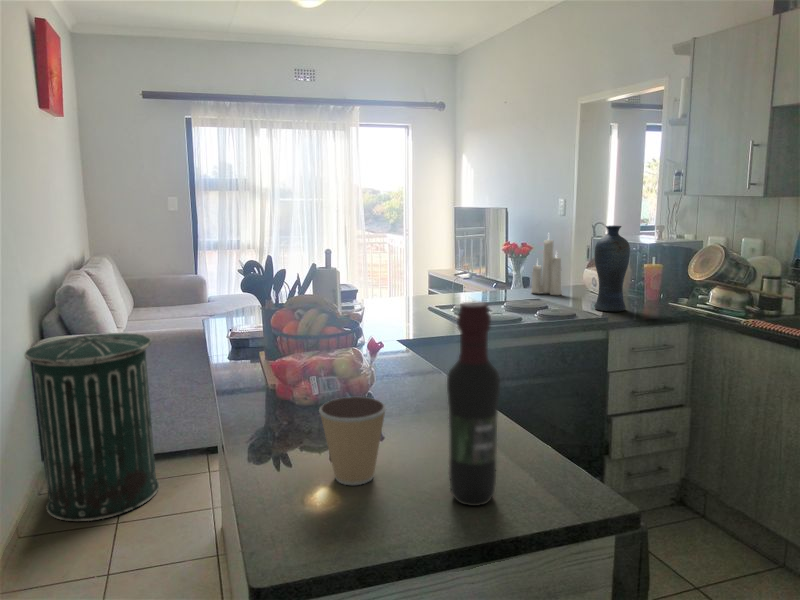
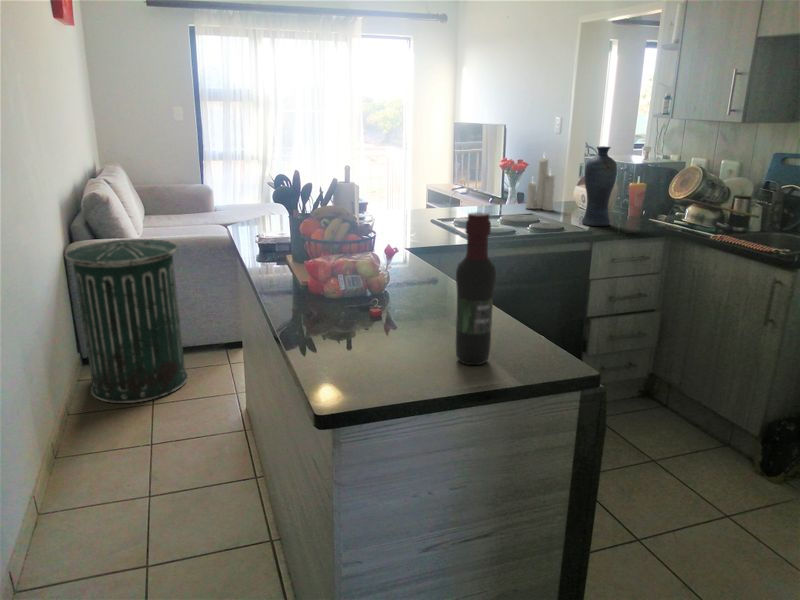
coffee cup: present [319,397,386,485] -> none [356,286,408,352]

